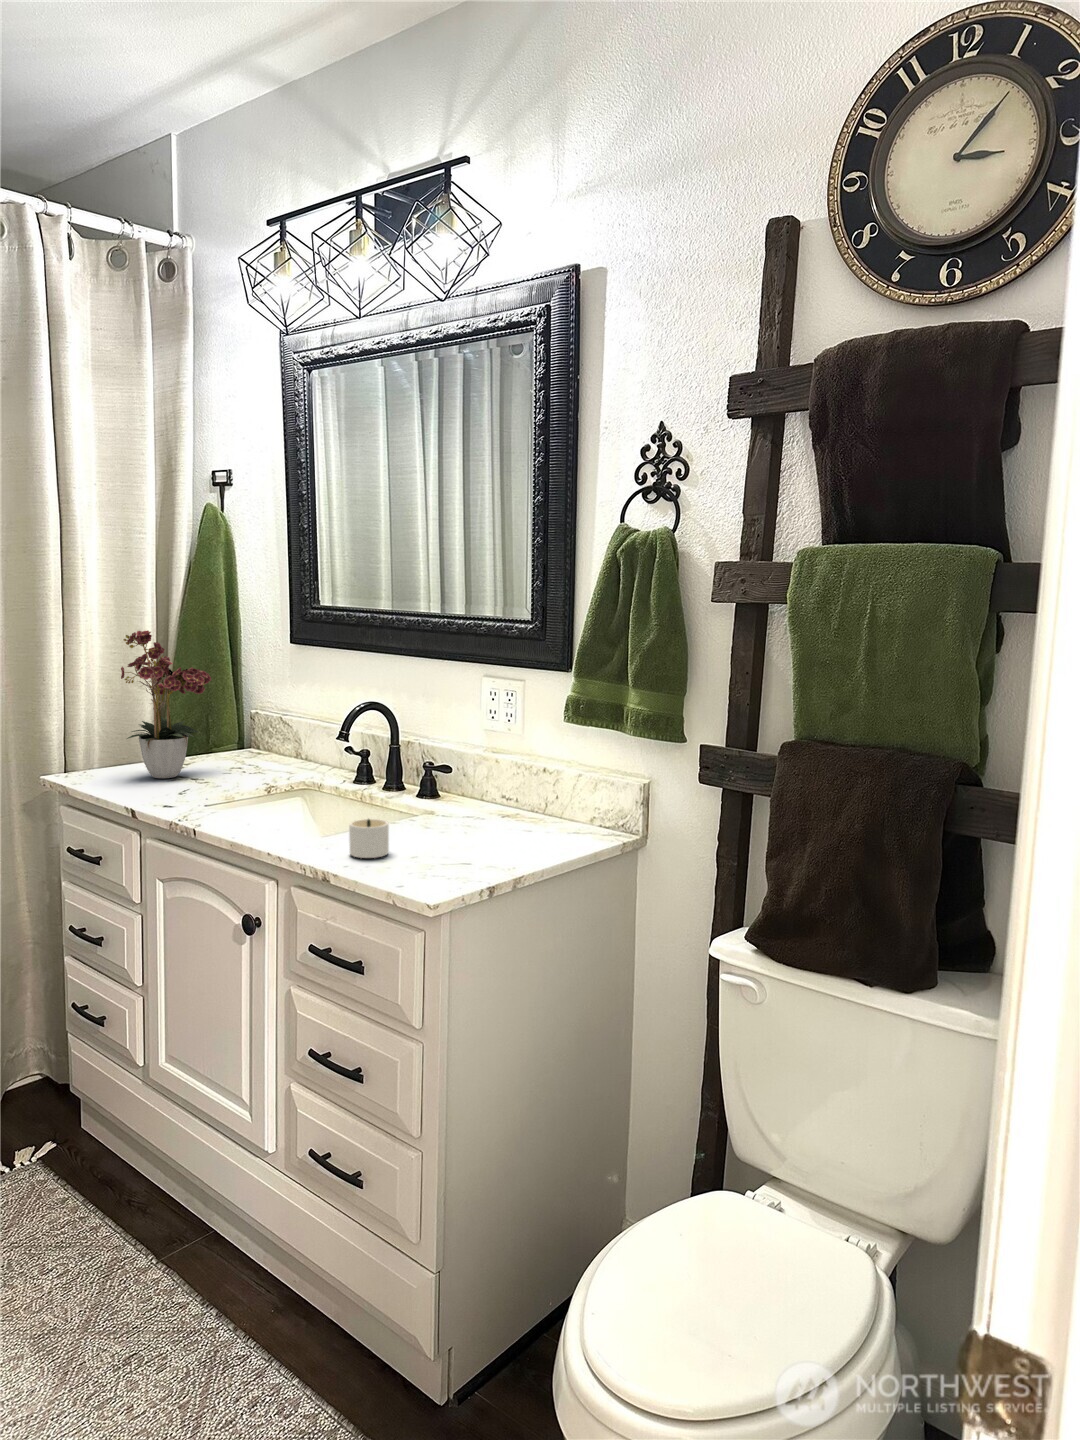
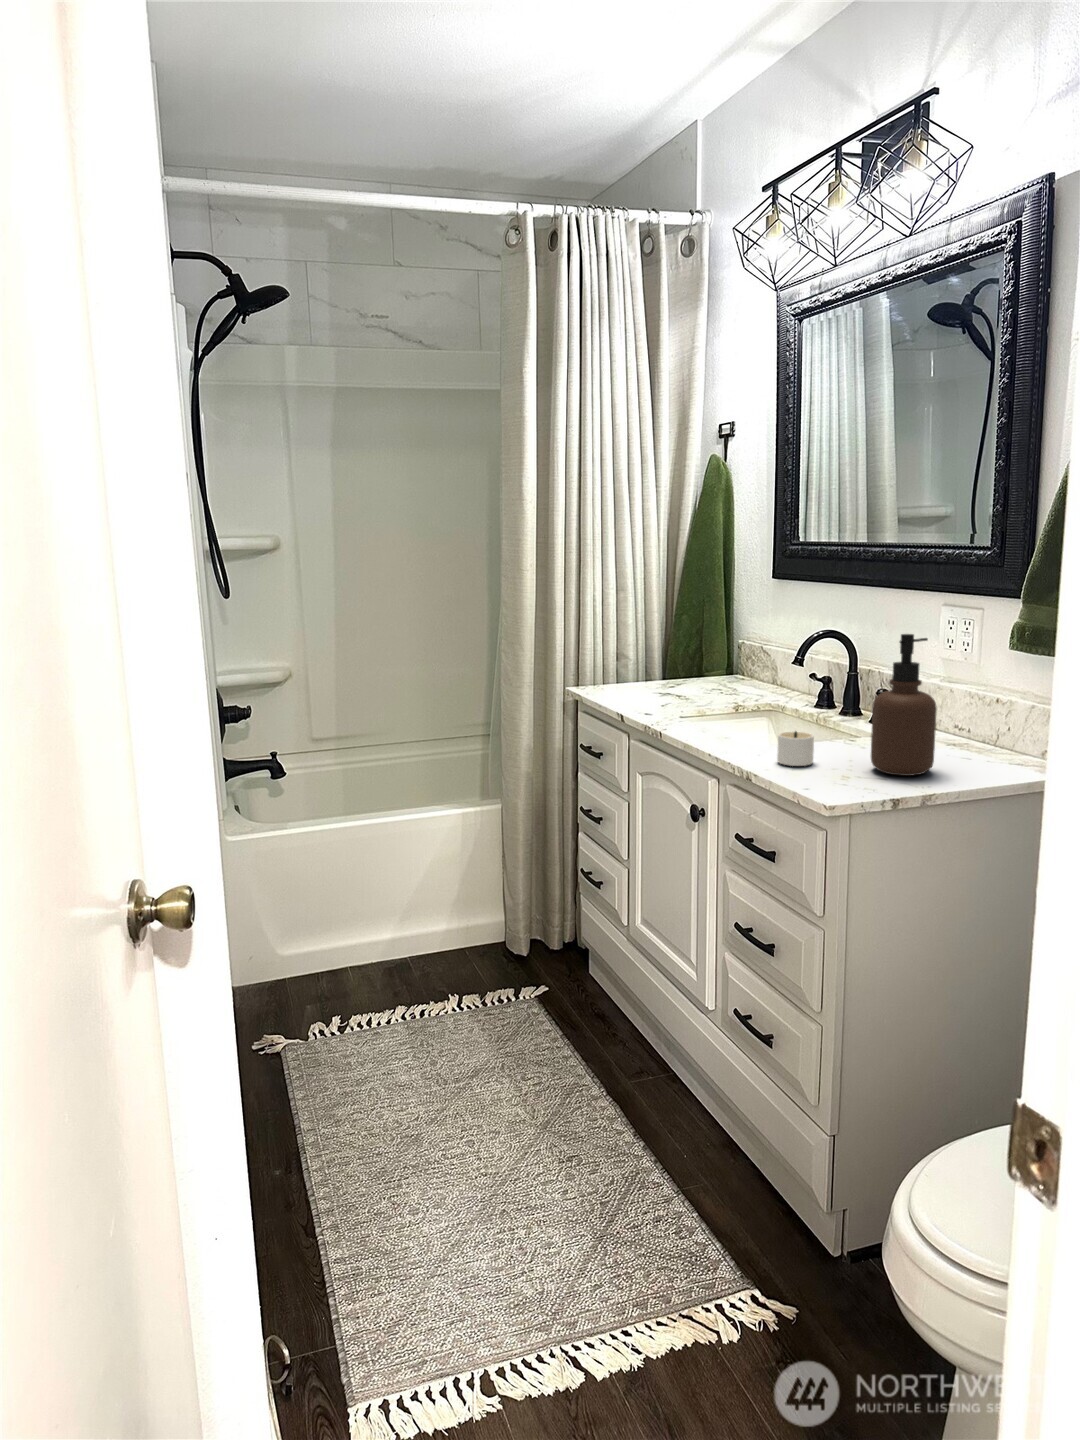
flower arrangement: present [121,630,211,778] -> none [620,561,705,692]
soap dispenser: none [449,709,512,858] -> present [871,634,937,776]

